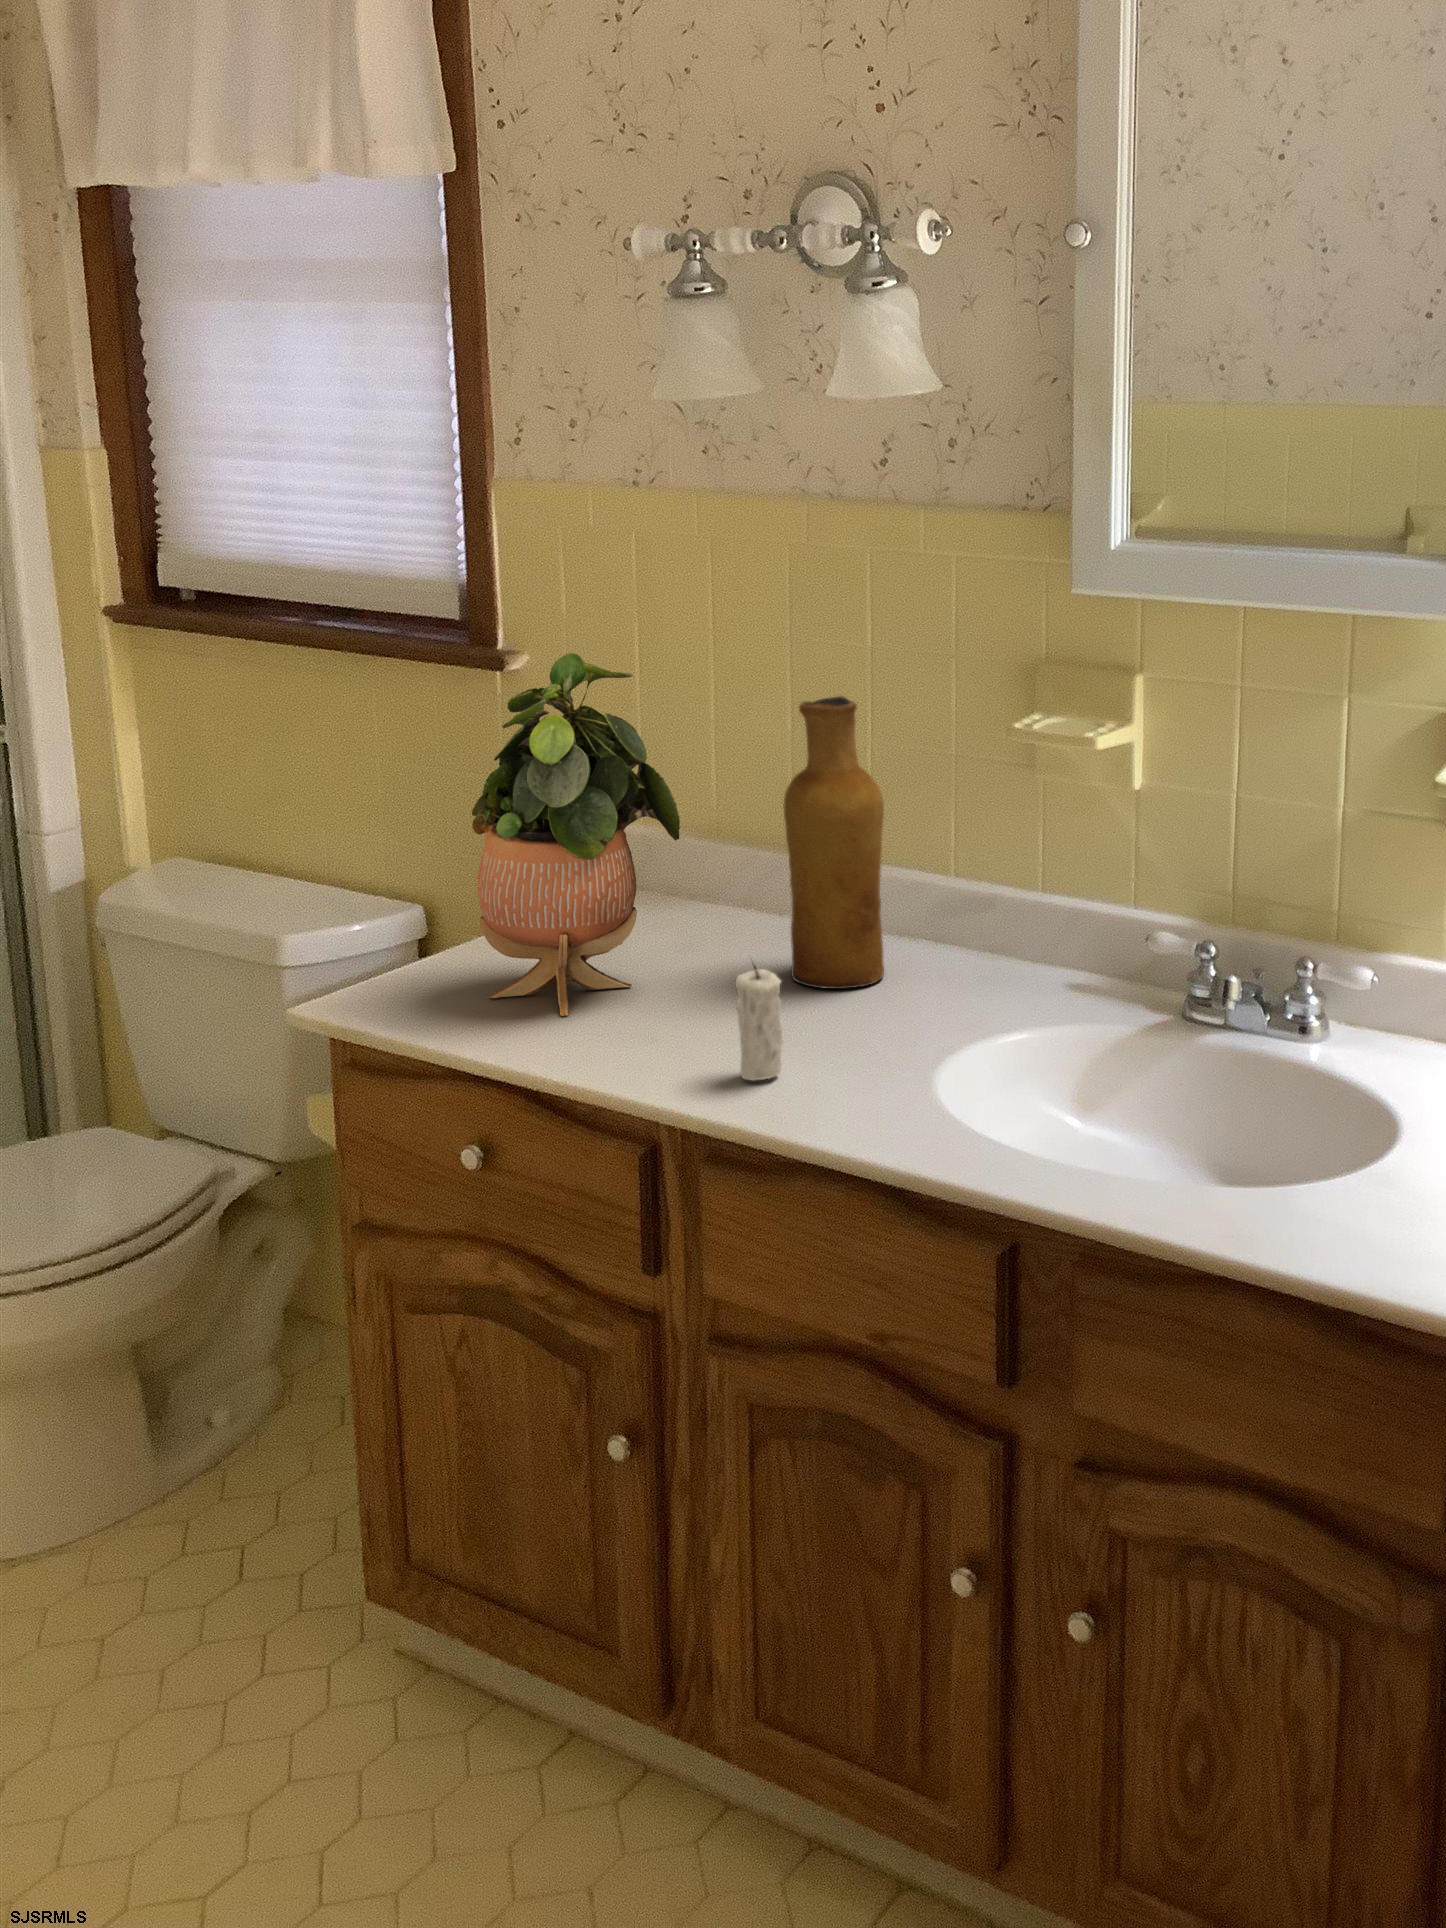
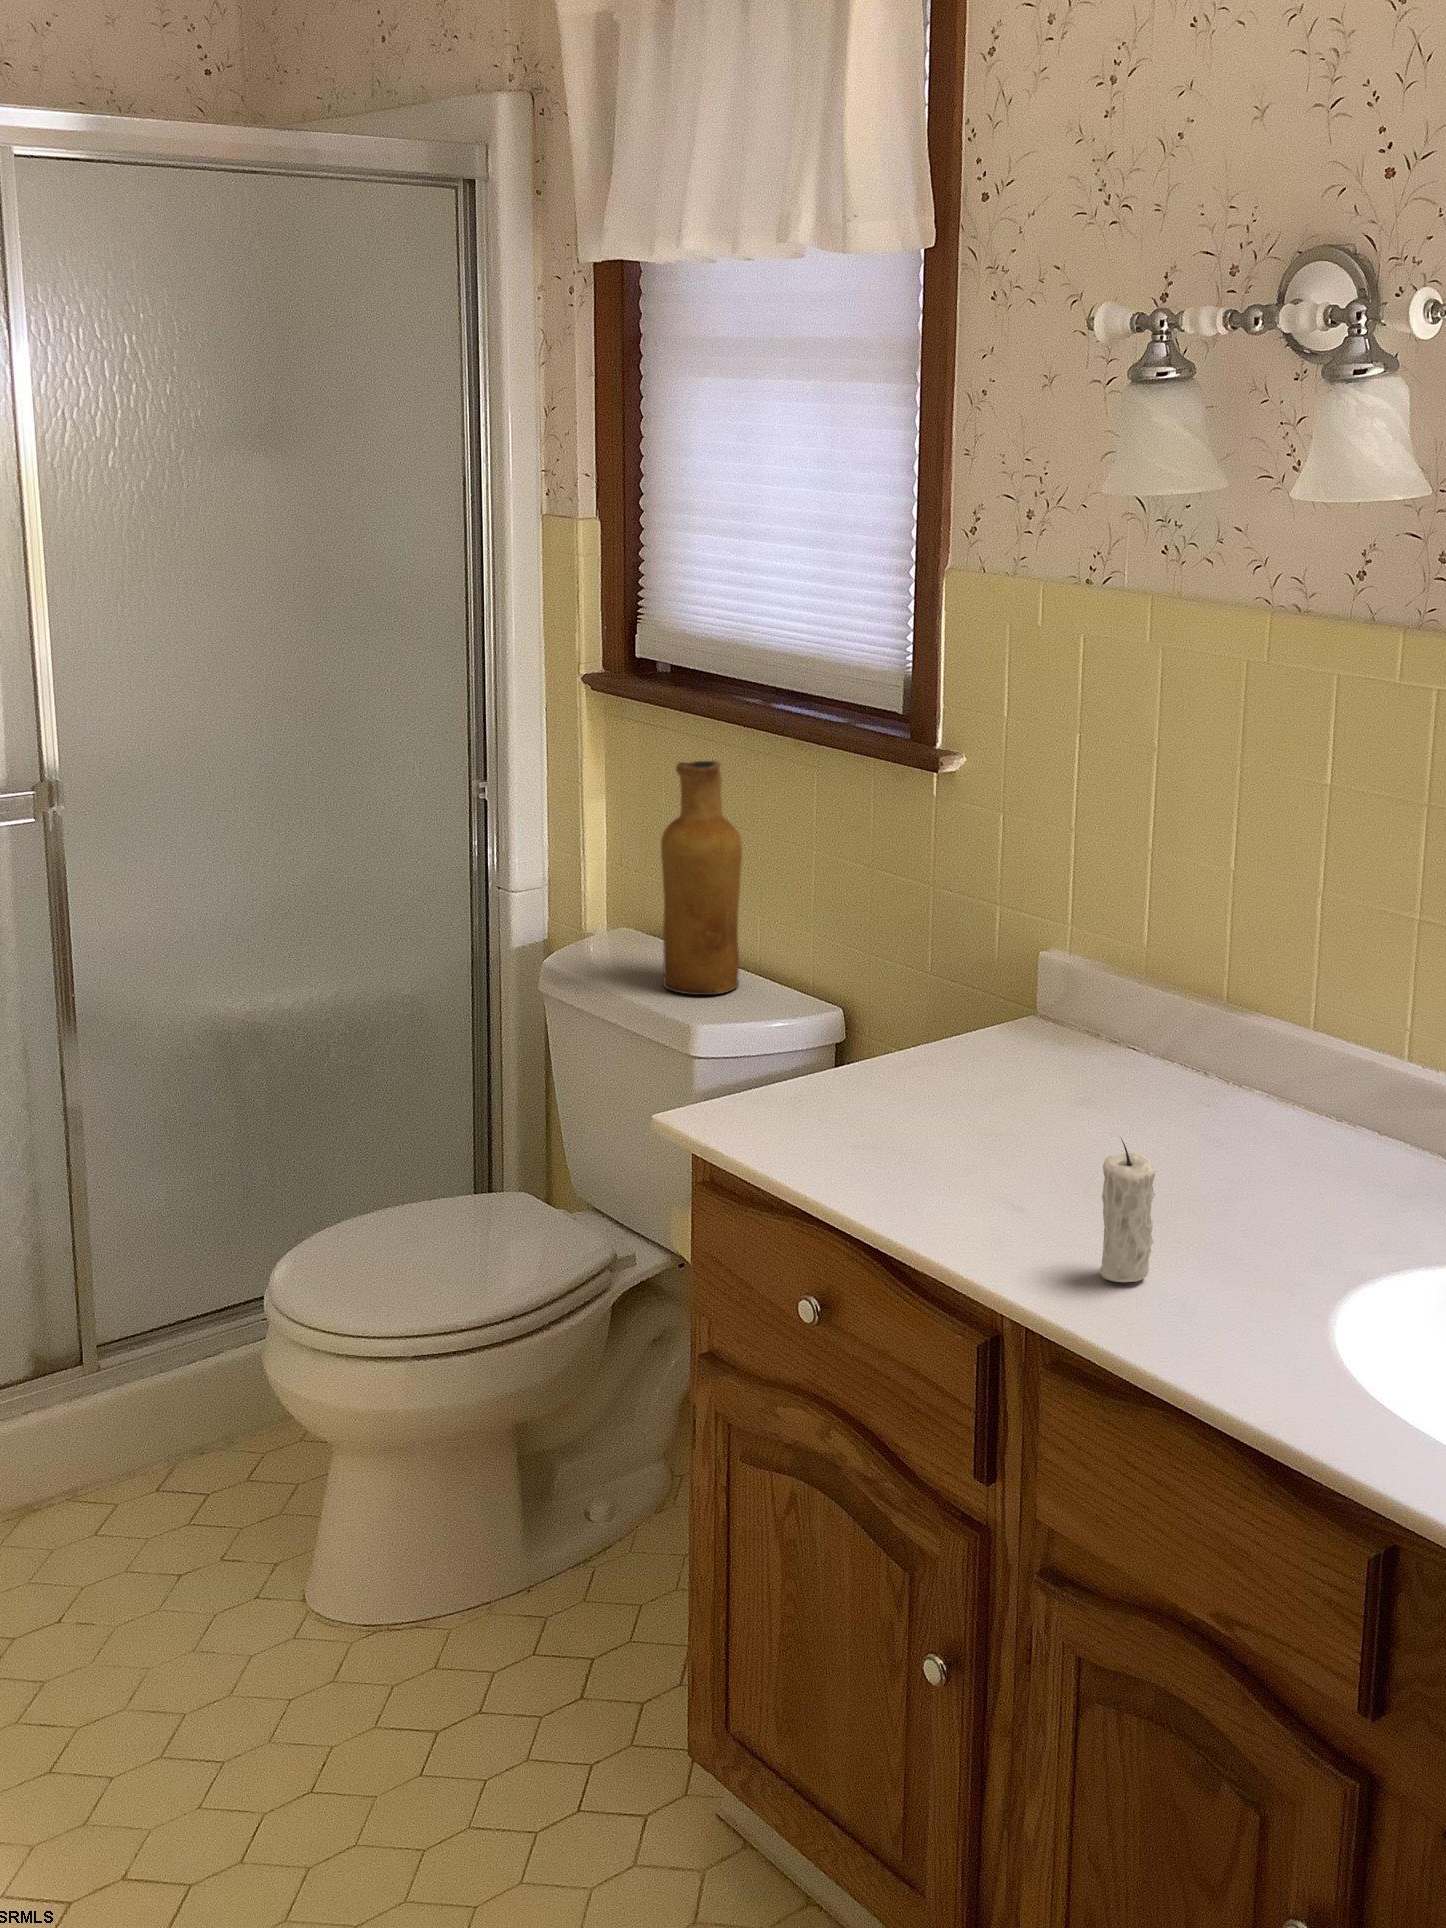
potted plant: present [472,653,680,1016] -> none [855,767,1080,1167]
vase: present [784,696,884,989] -> present [661,761,742,995]

